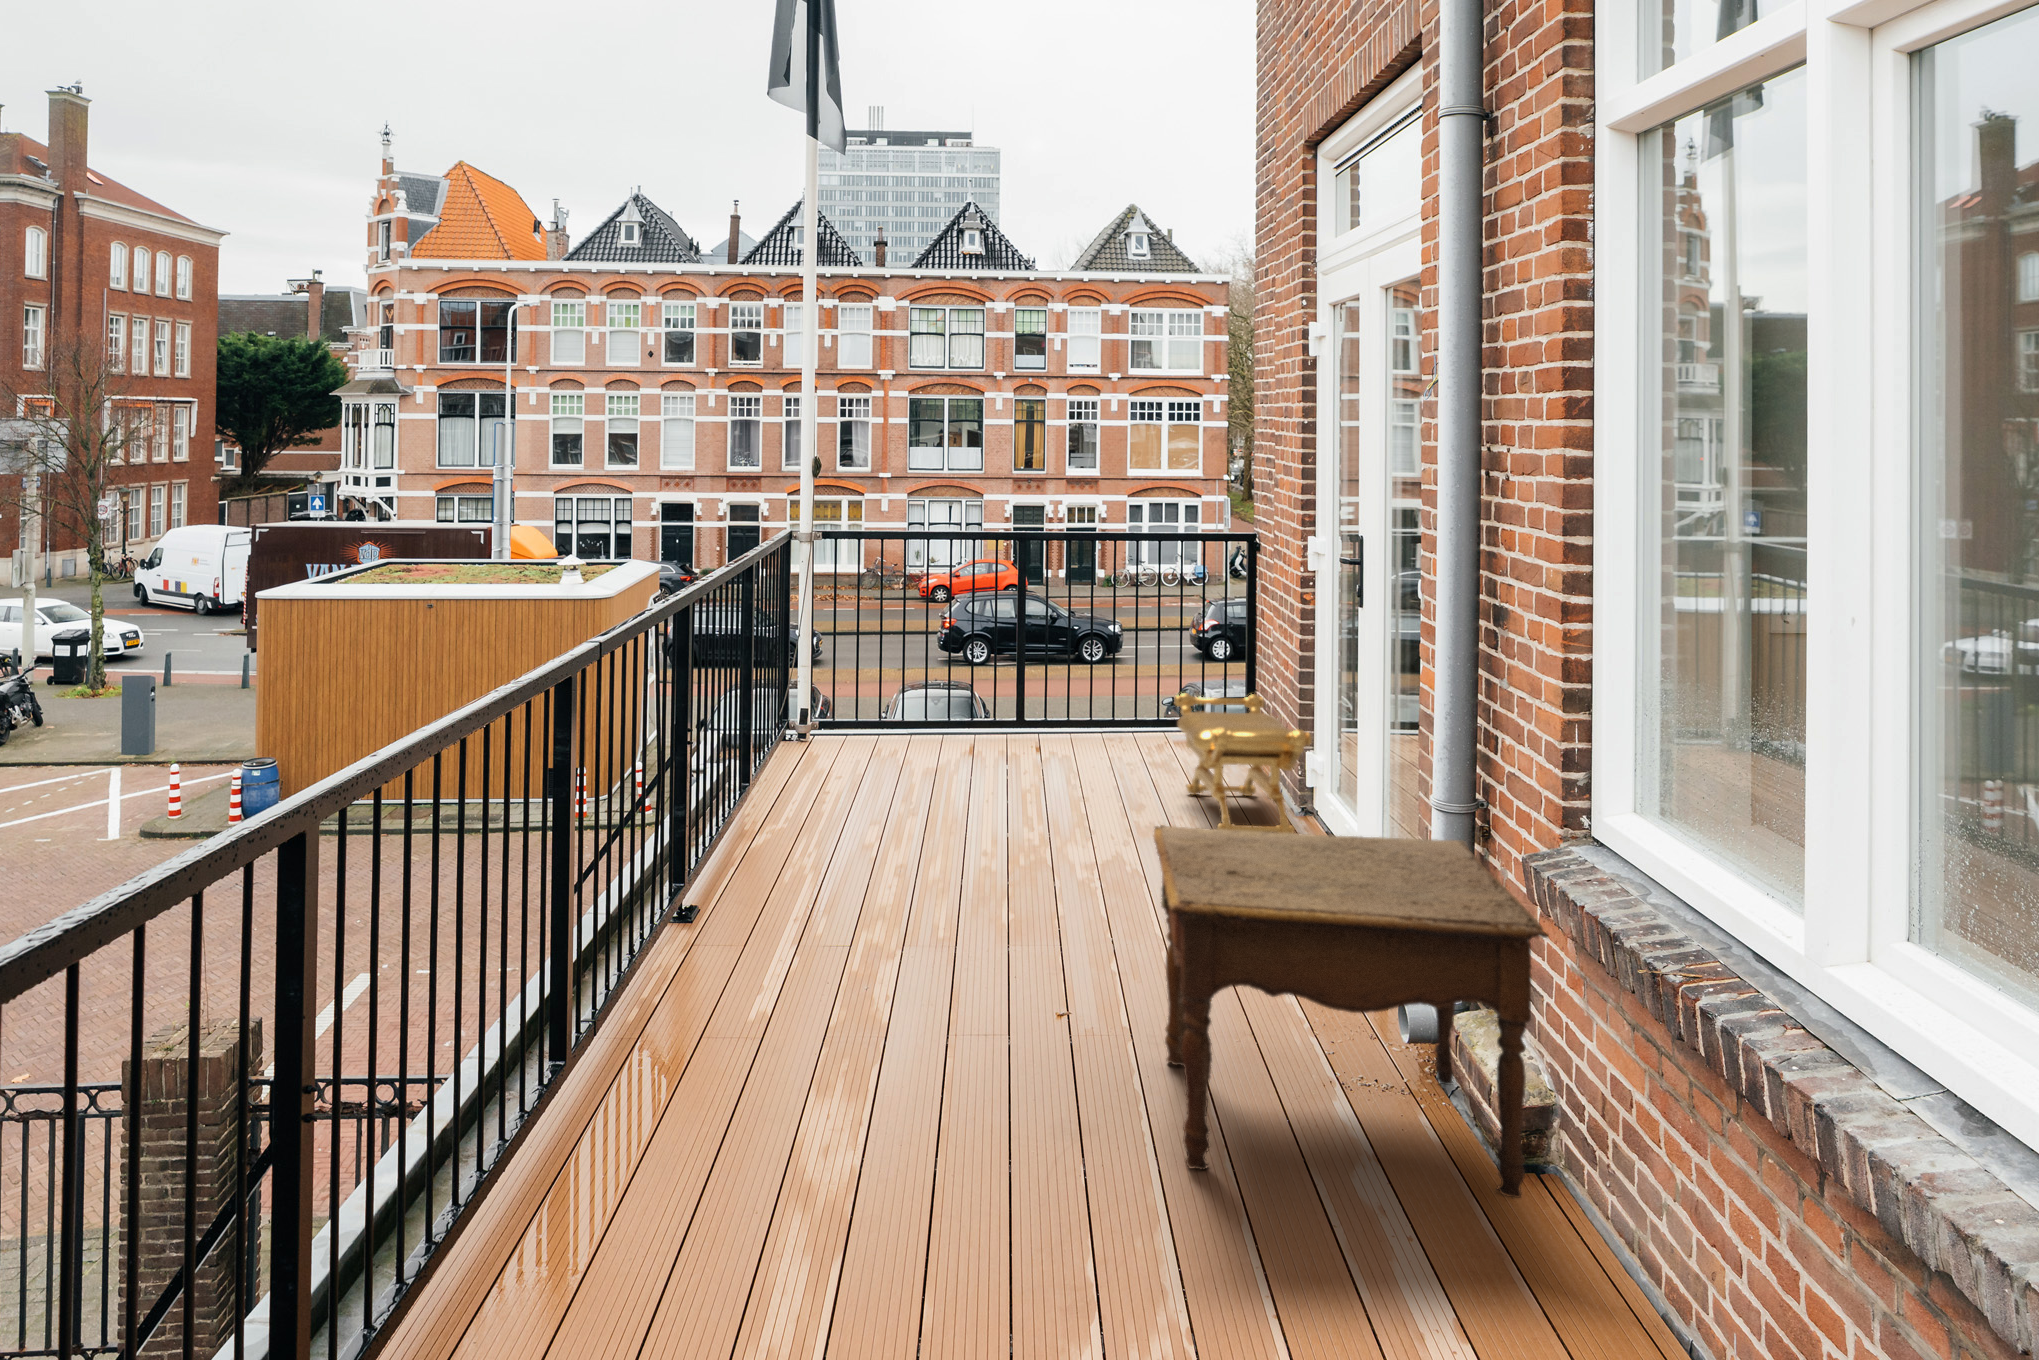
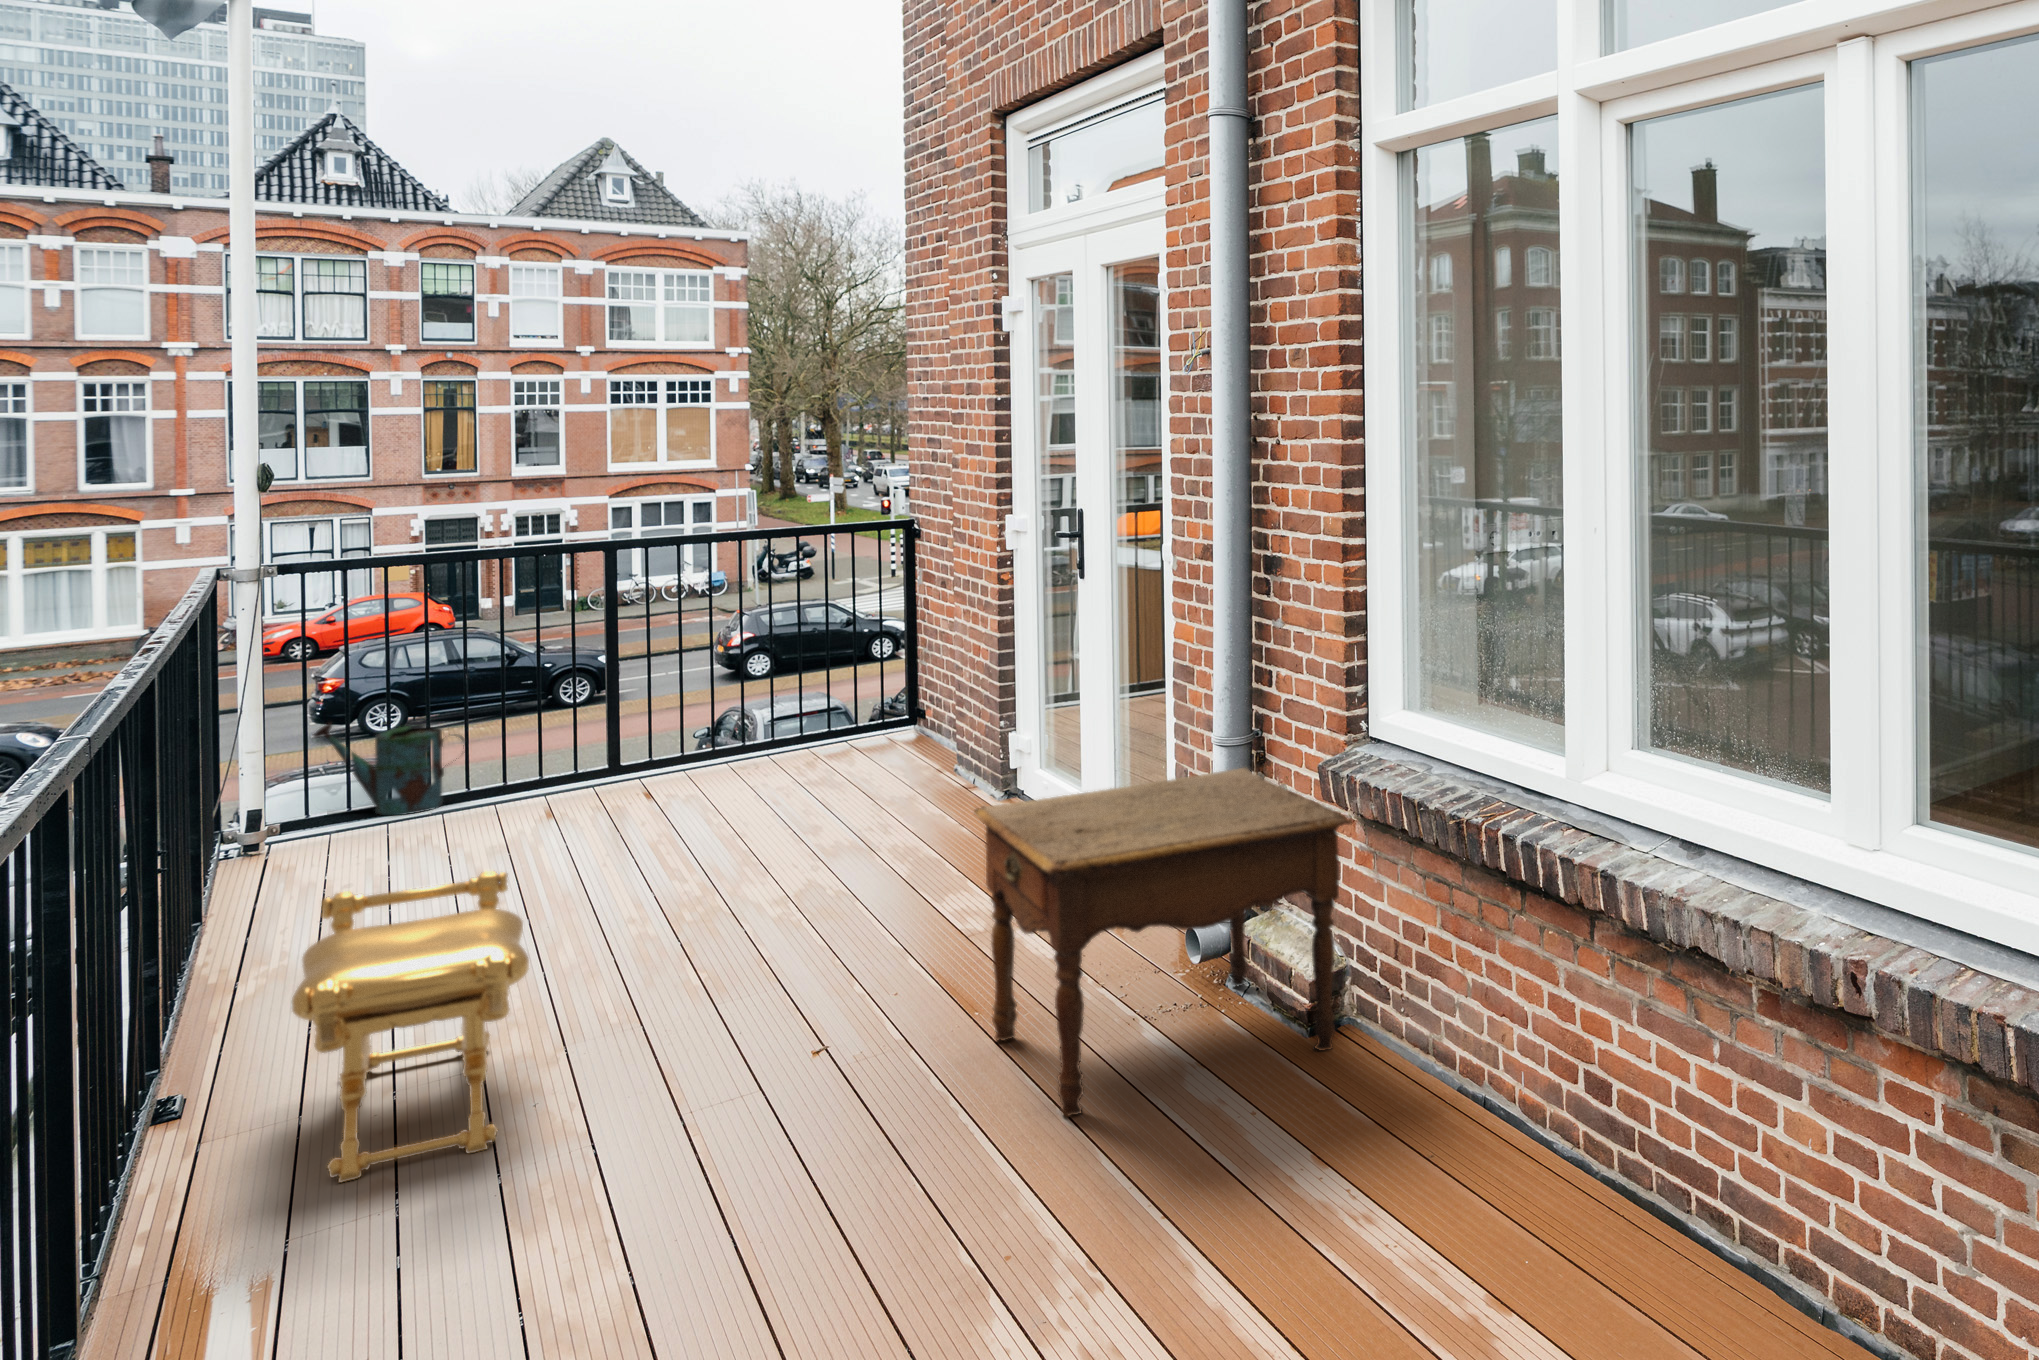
watering can: none [803,656,898,734] -> present [313,723,464,815]
stool: present [1175,693,1312,833] -> present [292,871,529,1183]

